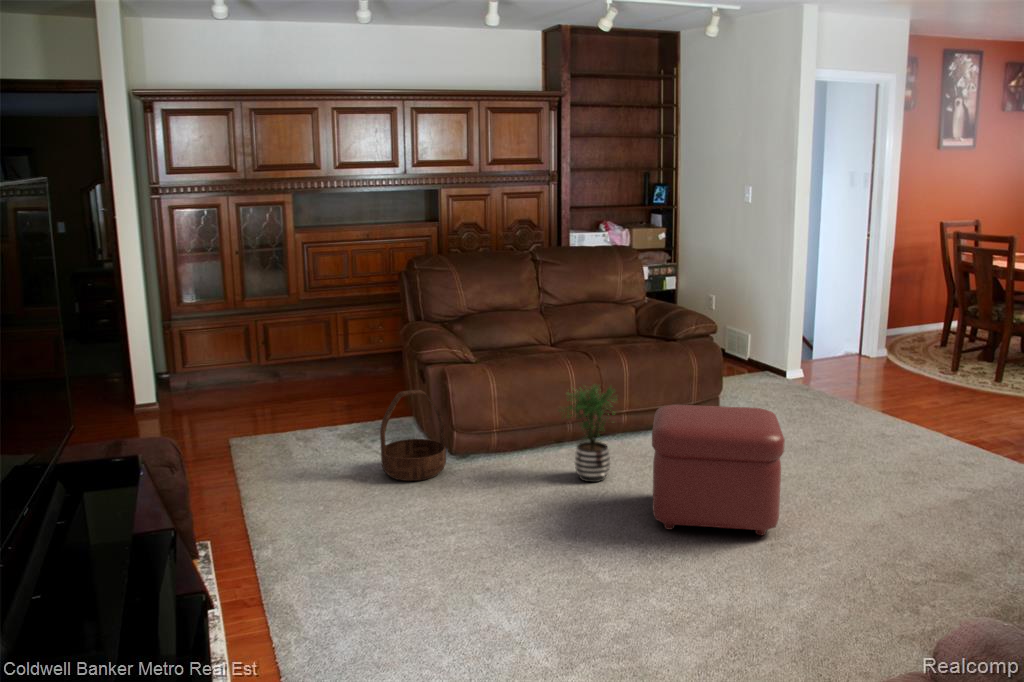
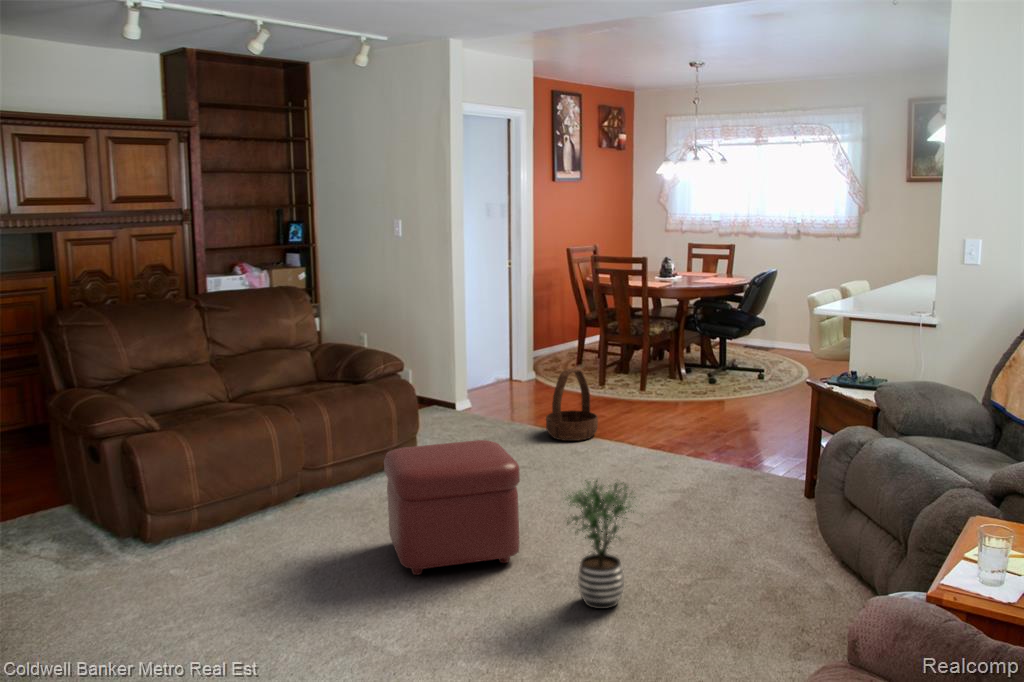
potted plant: present [562,384,617,482] -> present [565,480,643,609]
basket: present [380,390,446,481] -> present [546,369,598,441]

